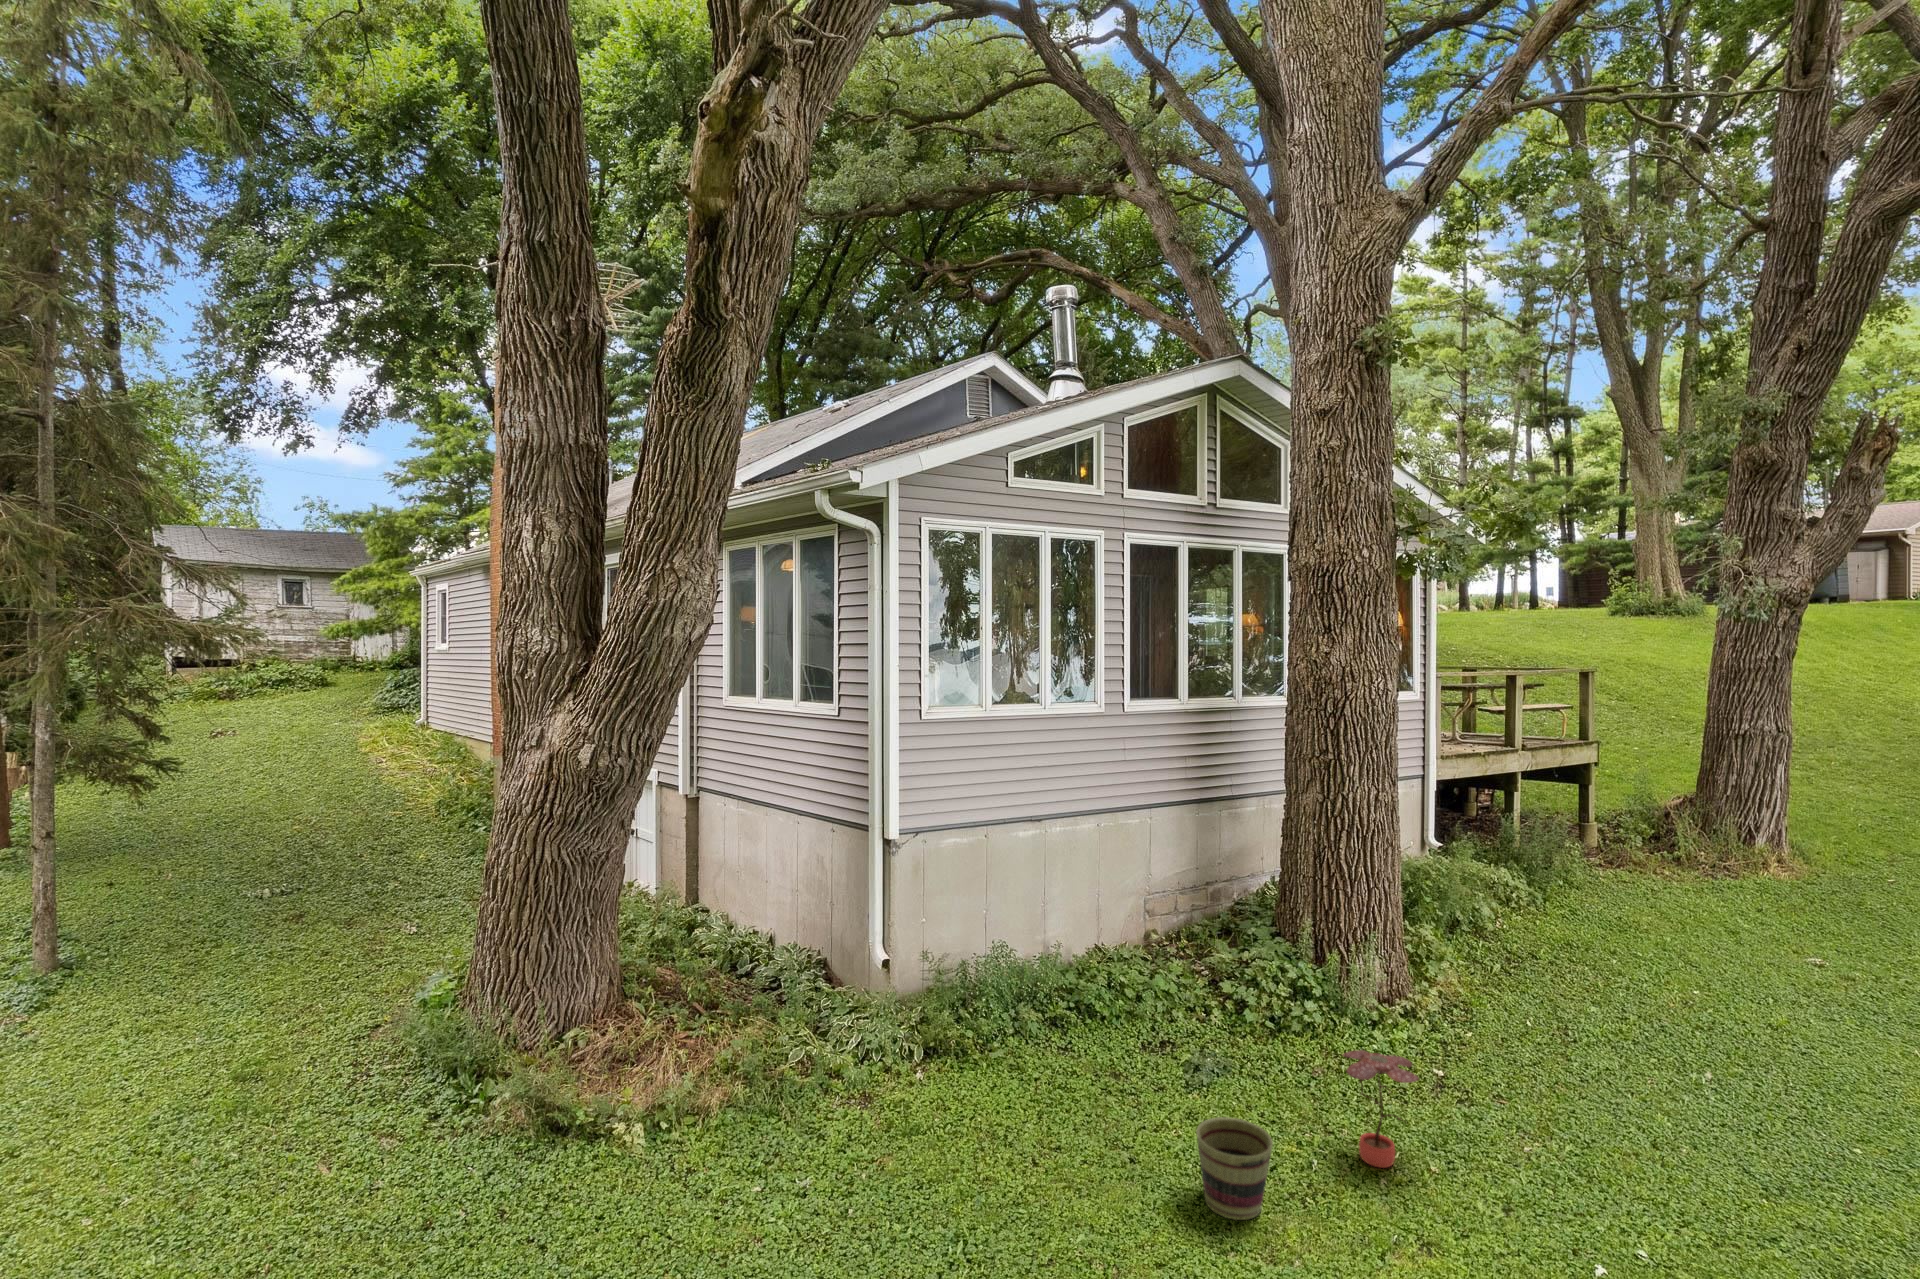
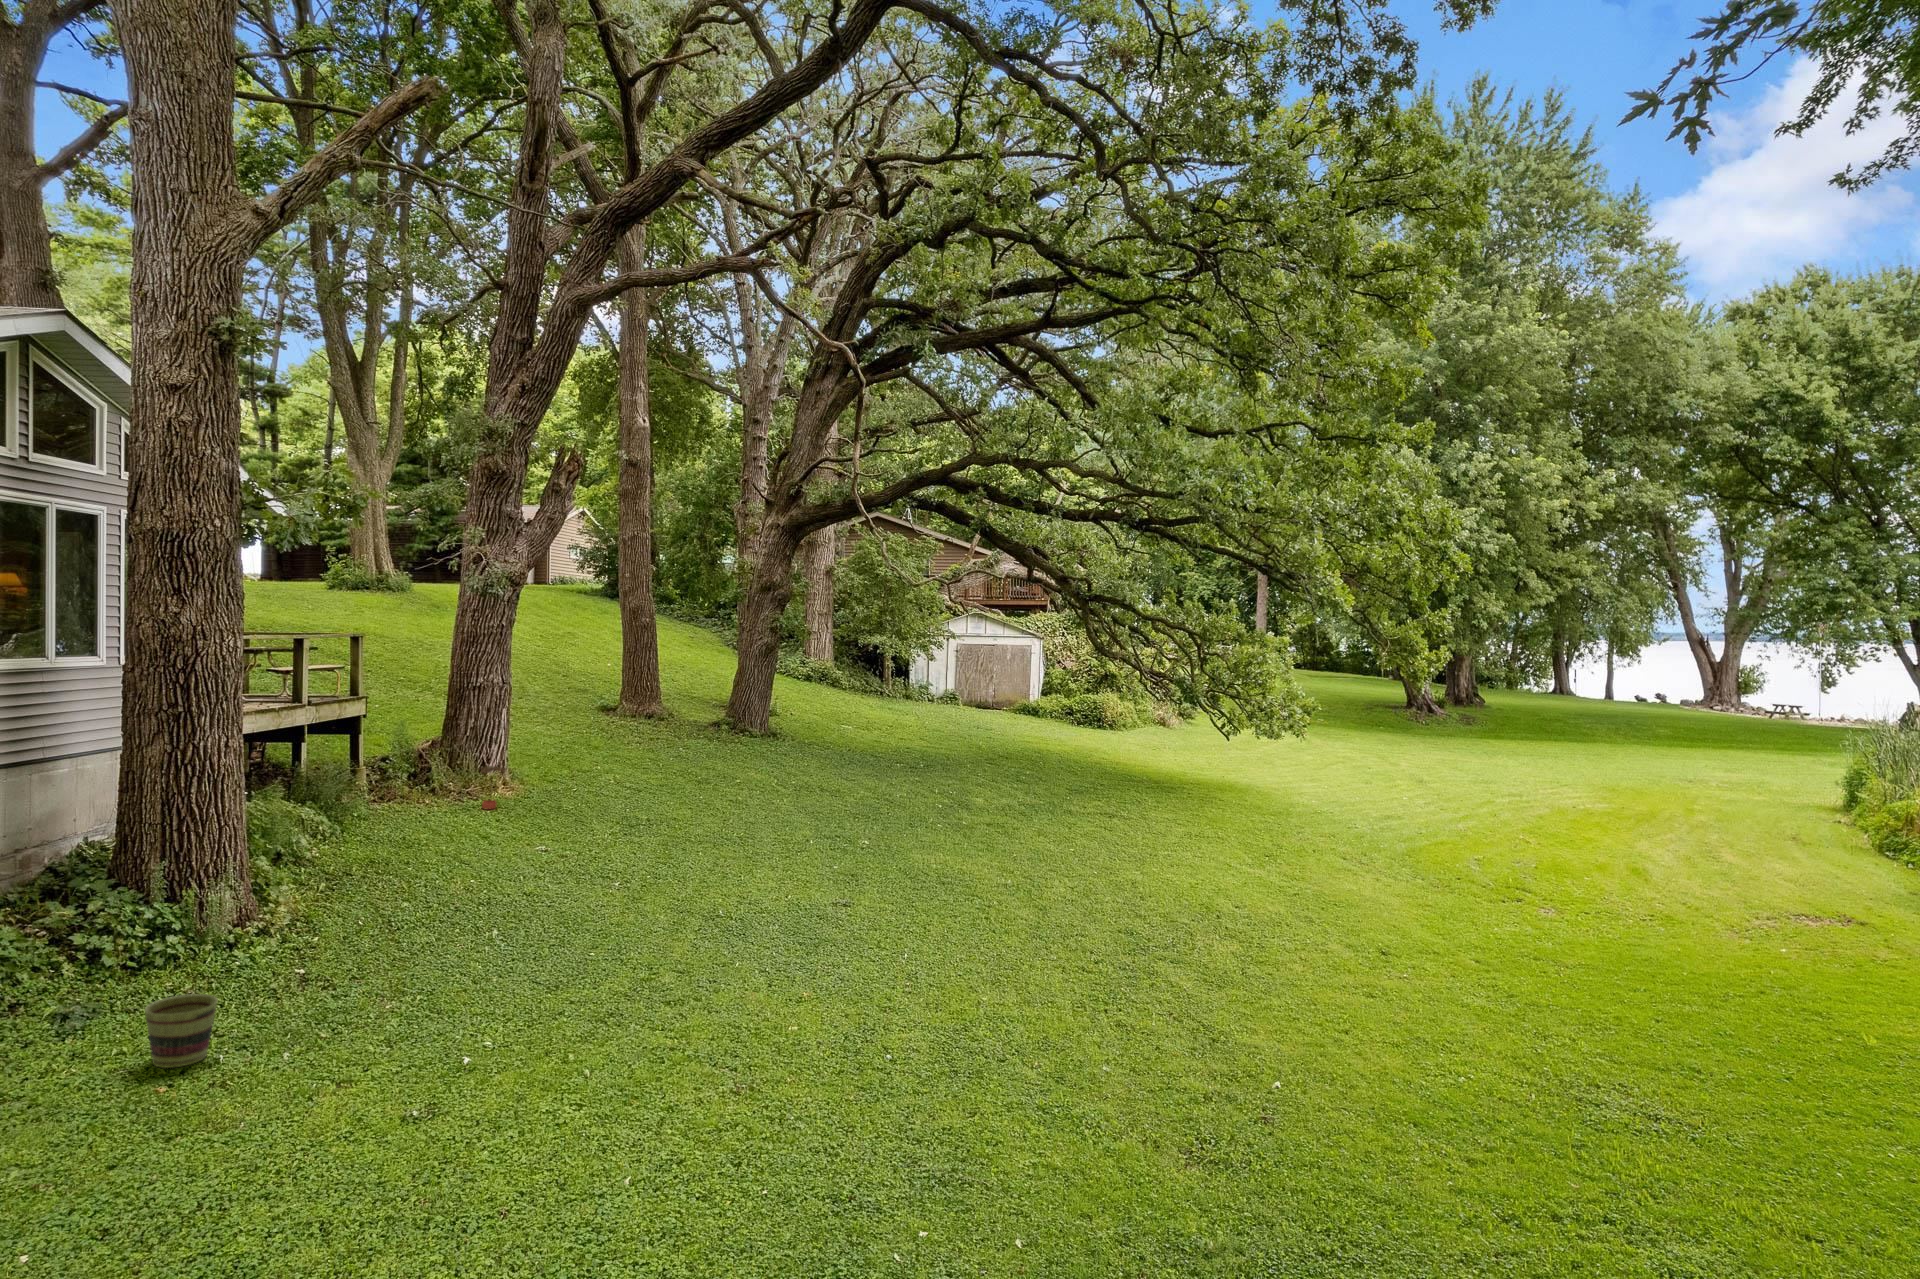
potted plant: present [1343,1050,1419,1168] -> present [477,766,506,809]

